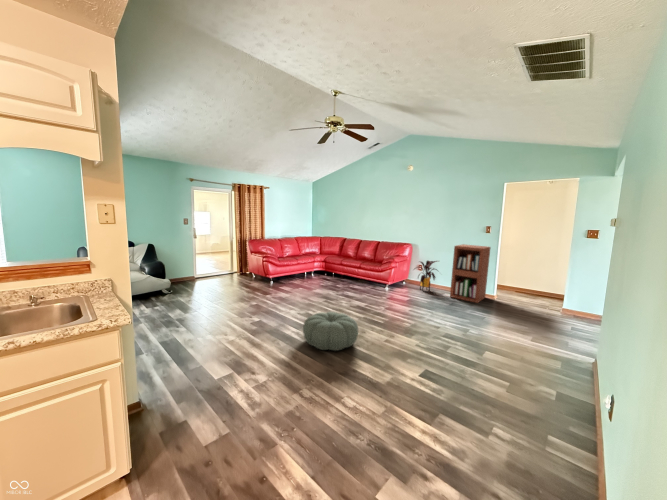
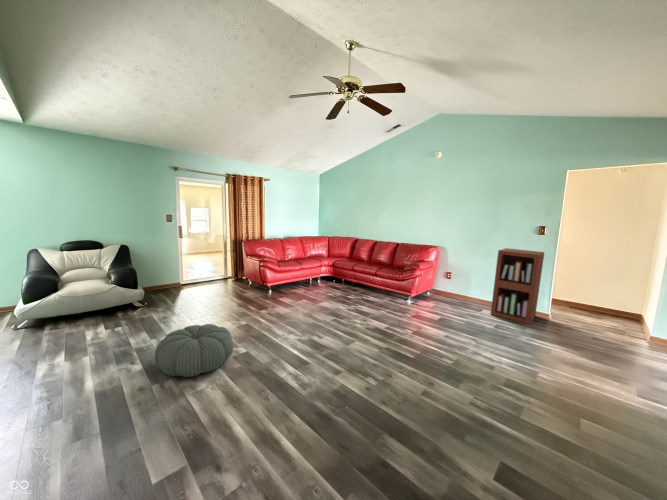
house plant: present [417,261,437,291] -> none [441,267,478,306]
pouf: present [303,312,358,351] -> present [154,324,233,377]

